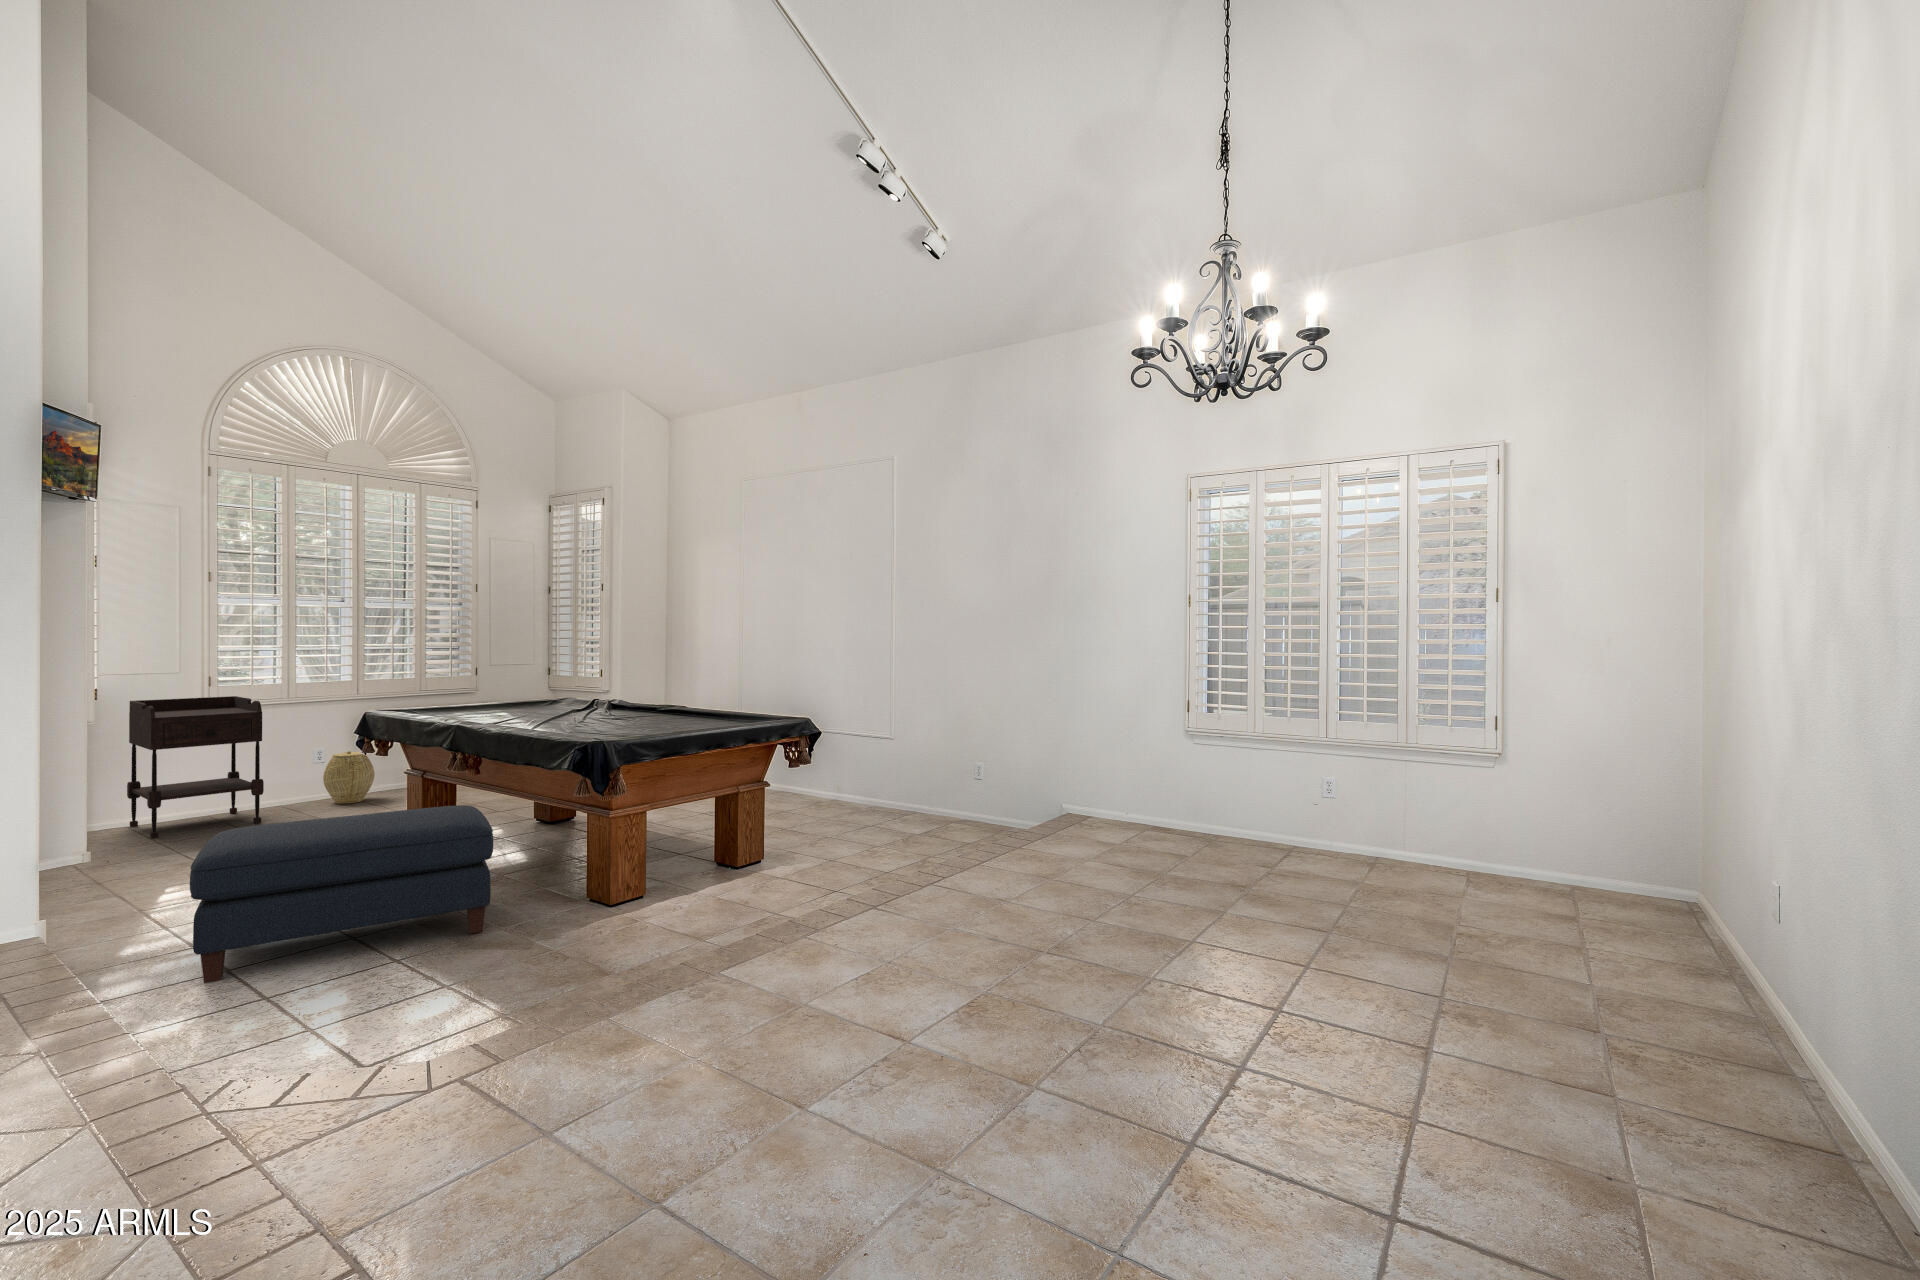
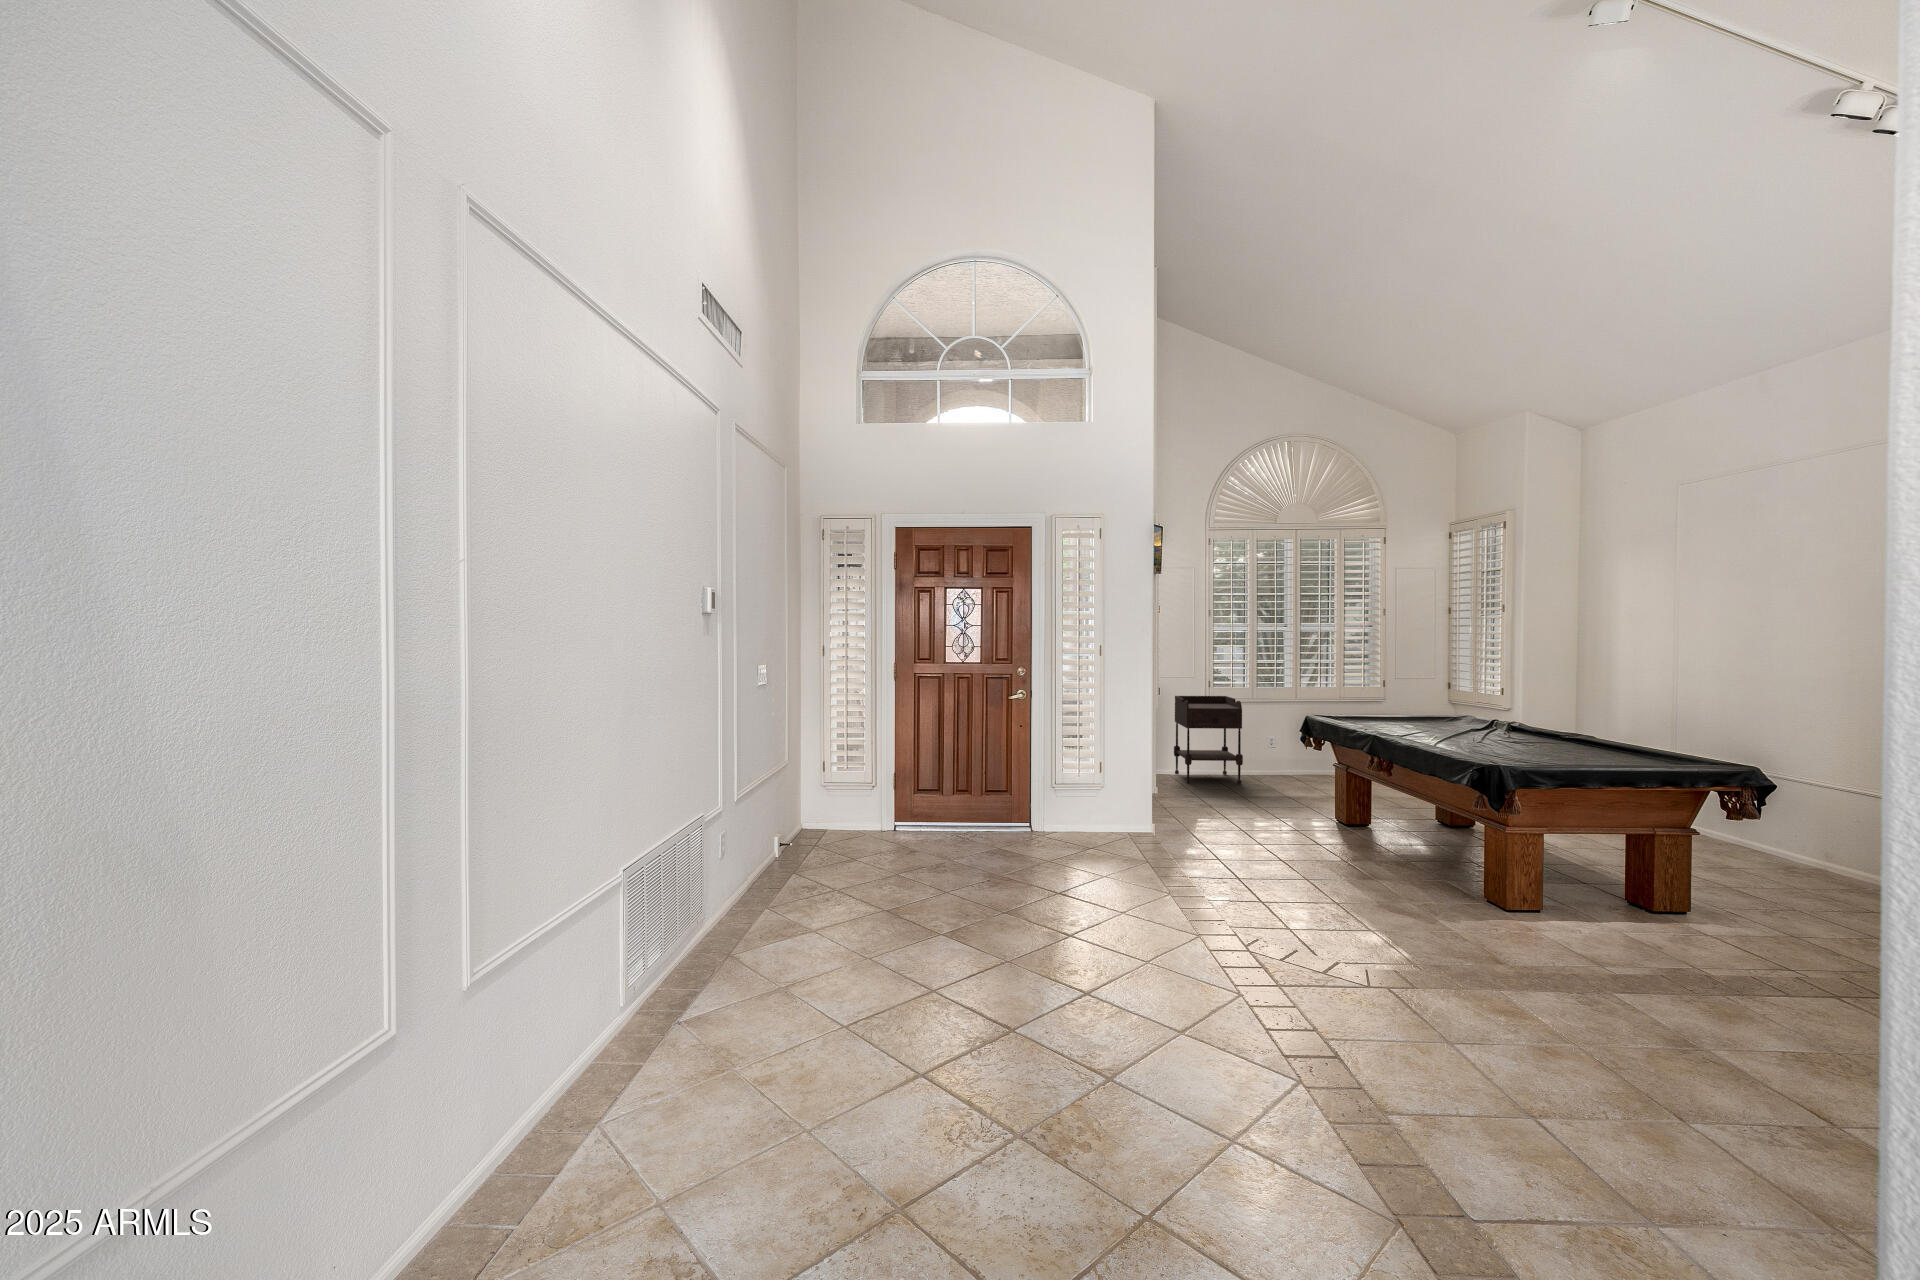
woven basket: present [323,751,375,804] -> none [1276,741,1308,780]
ottoman: present [190,805,493,983] -> none [1225,789,1405,899]

